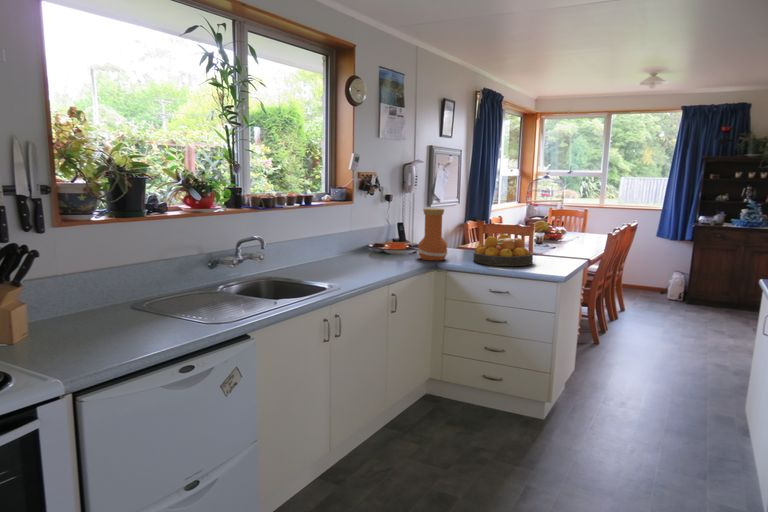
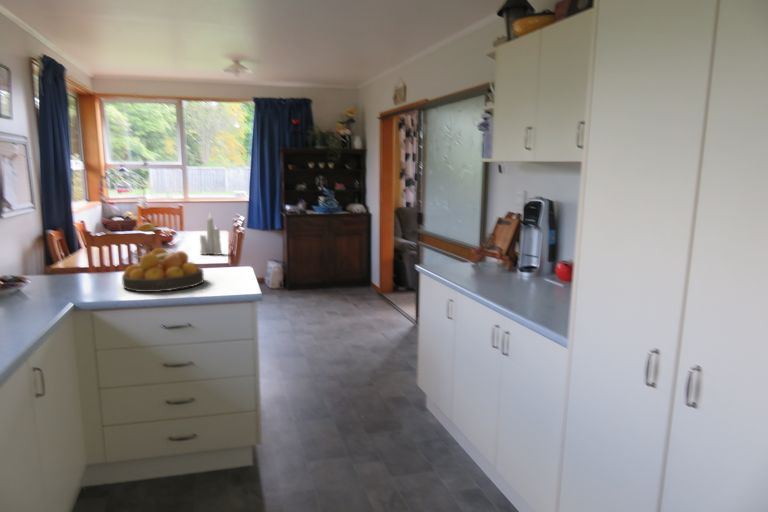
vase: present [418,208,448,260] -> none [34,223,85,301]
candle: none [573,211,592,252] -> present [200,217,222,255]

